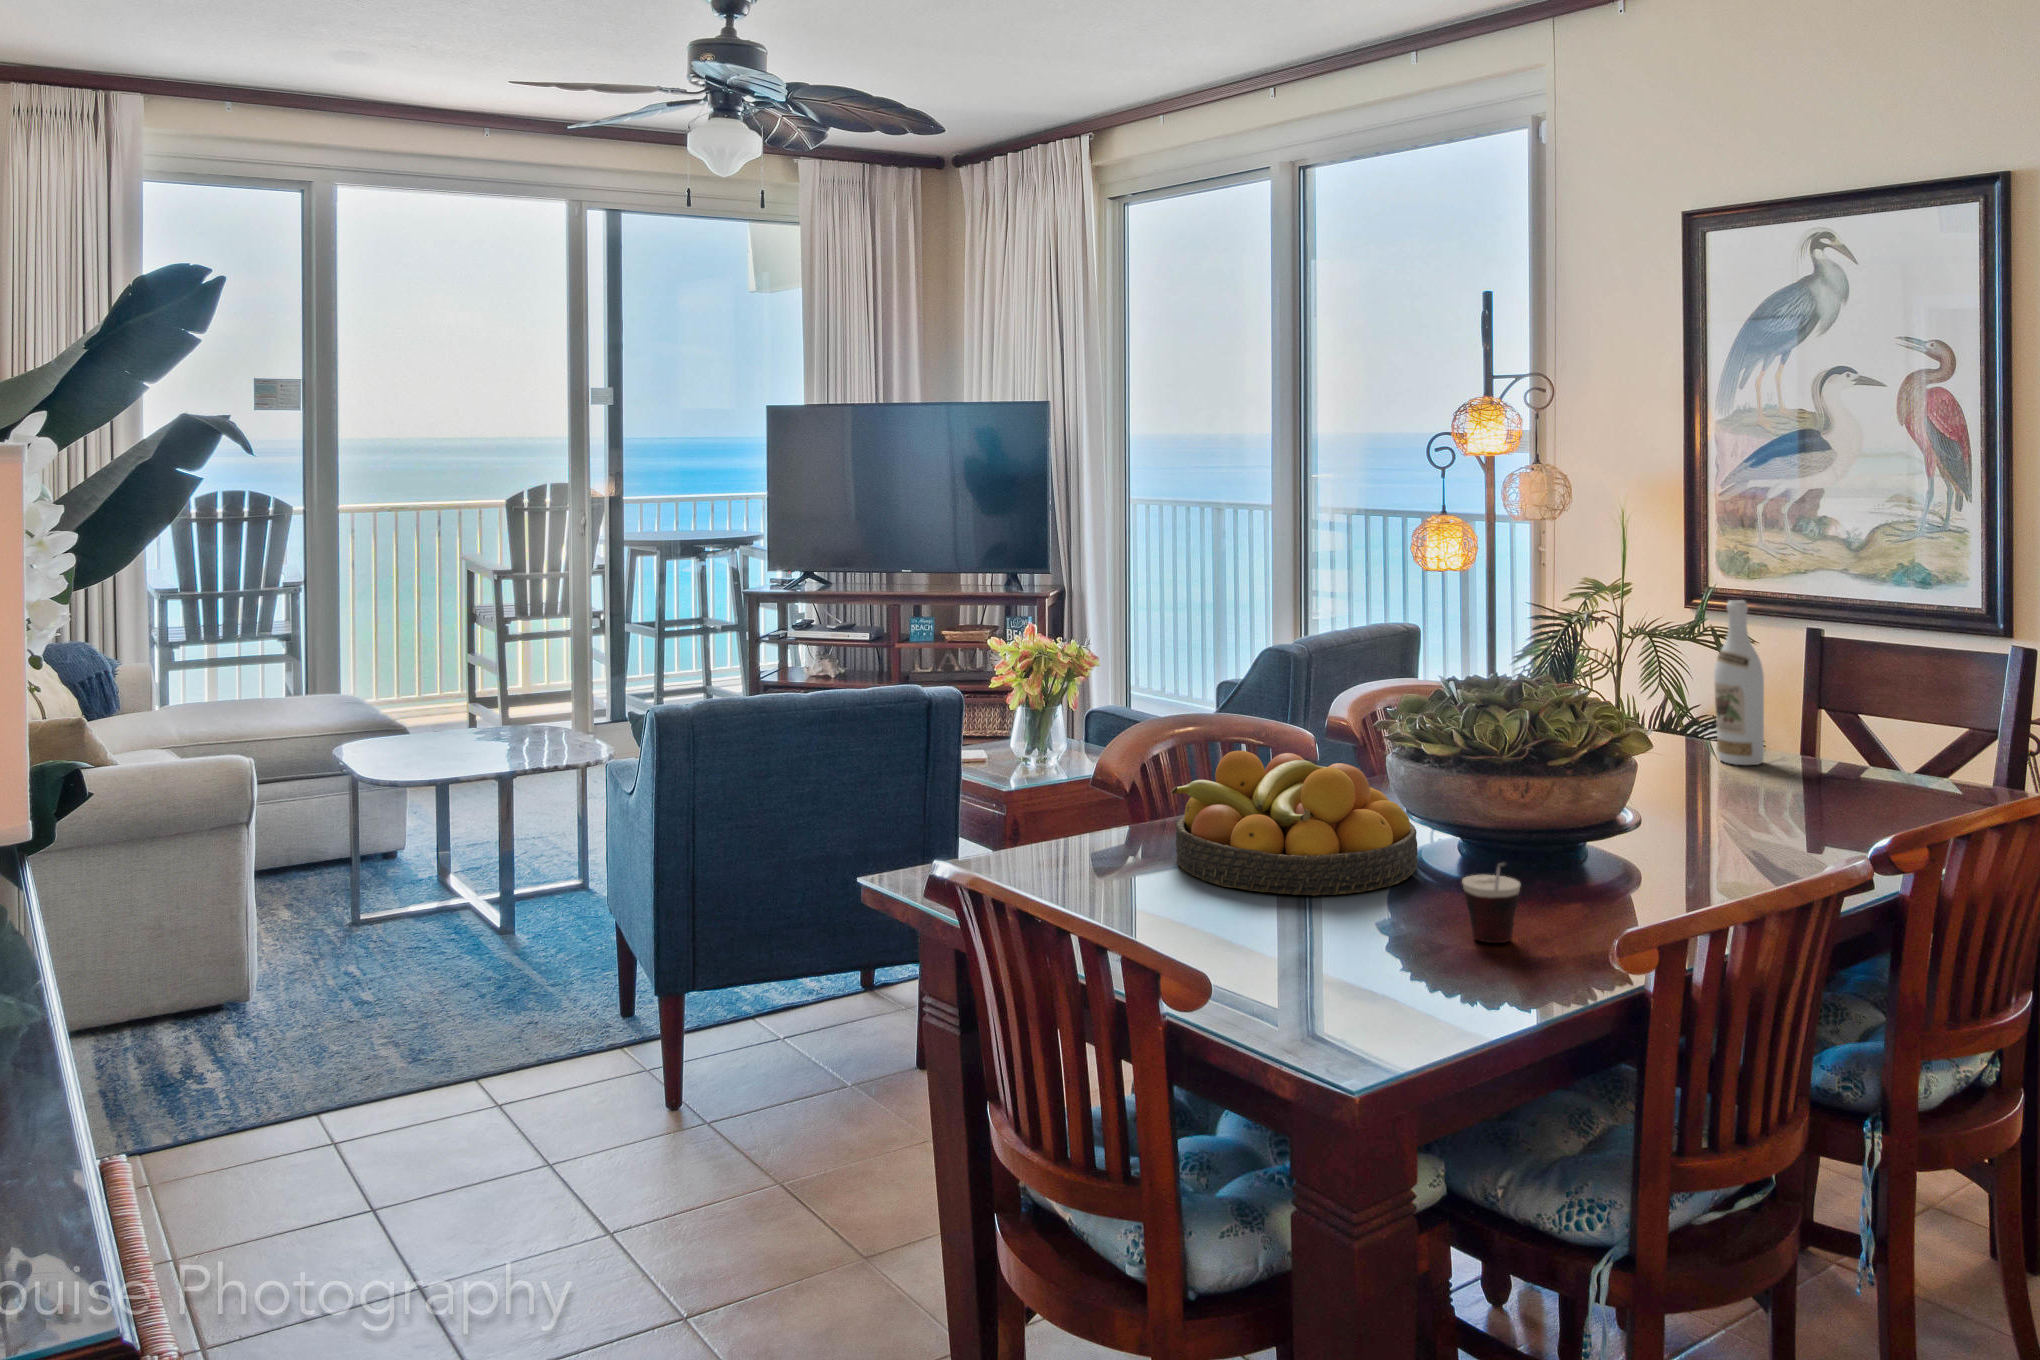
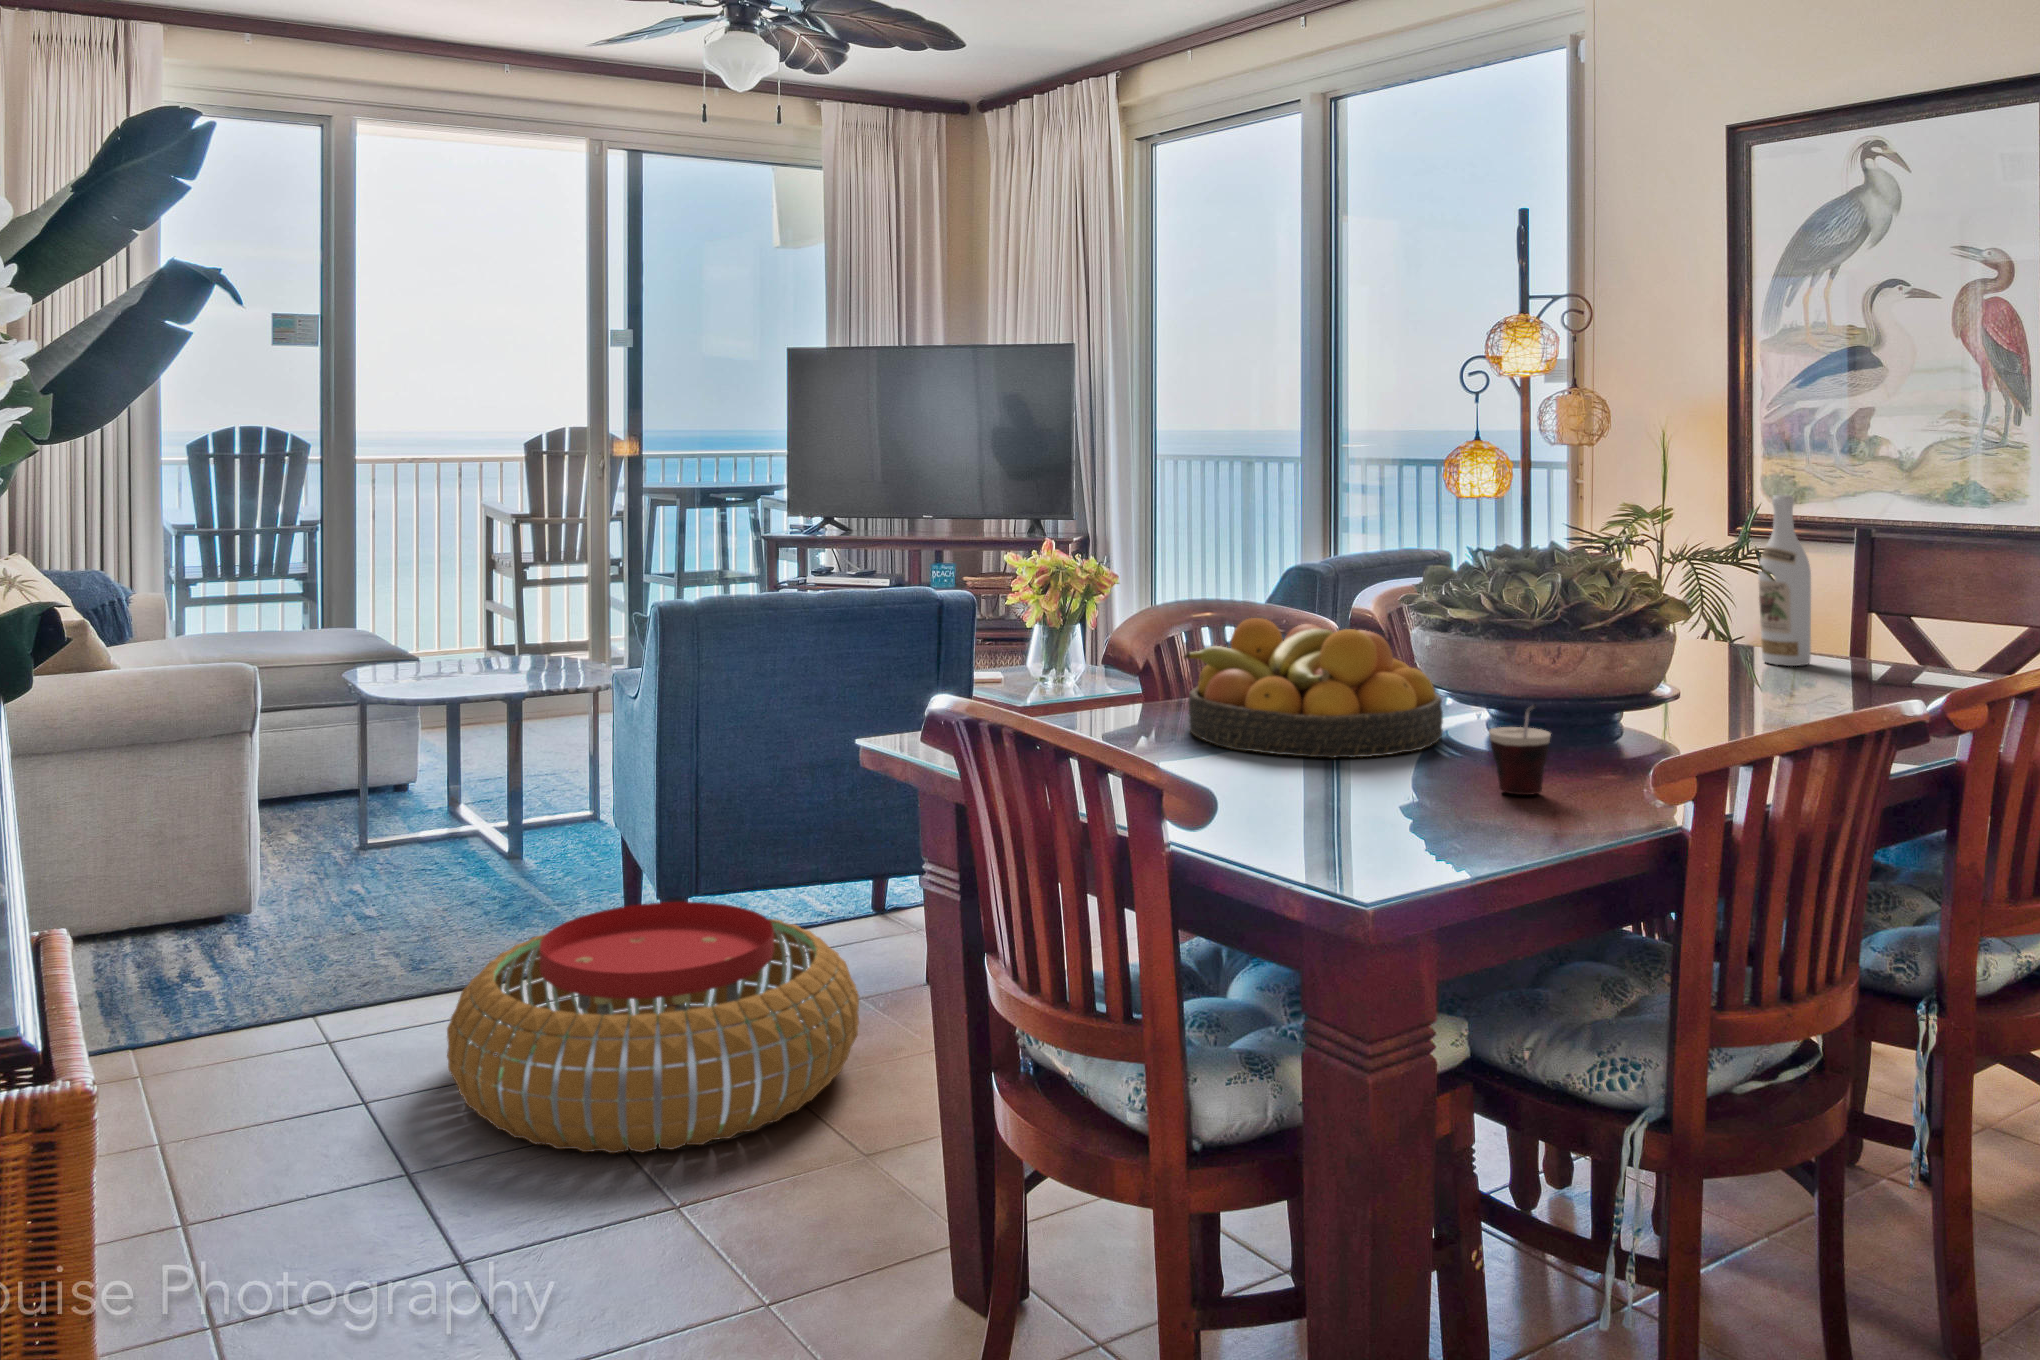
pouf: none [453,1002,855,1264] -> present [447,902,859,1153]

